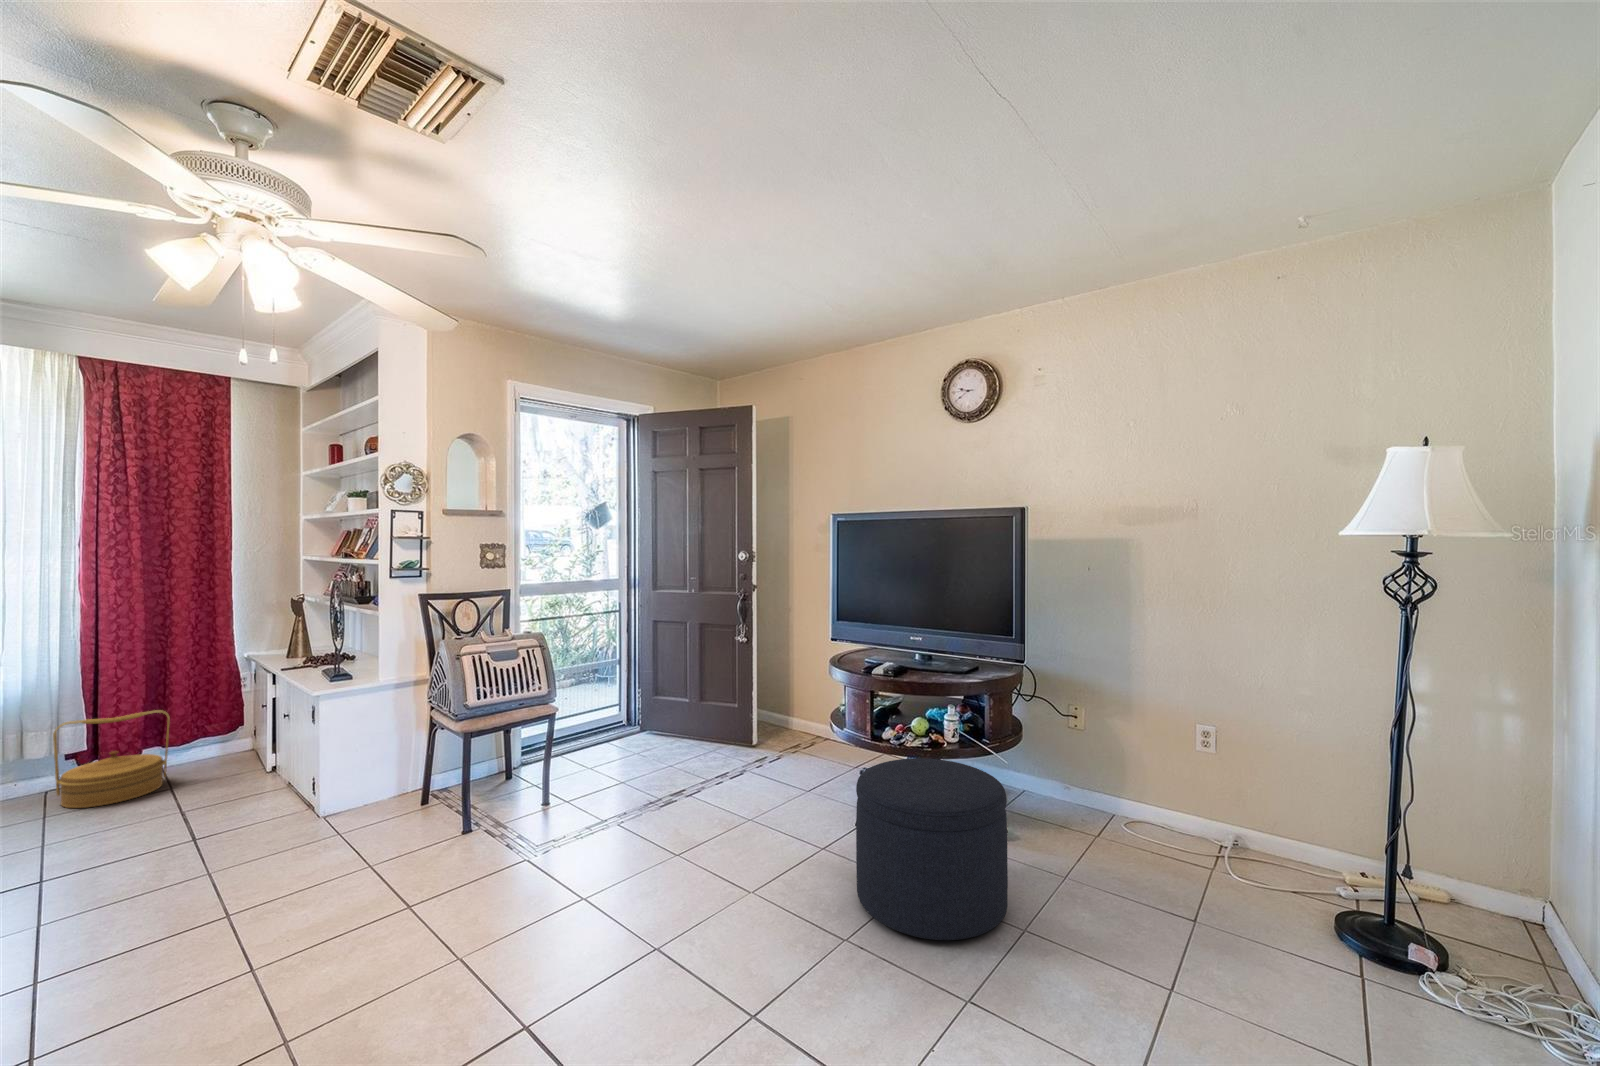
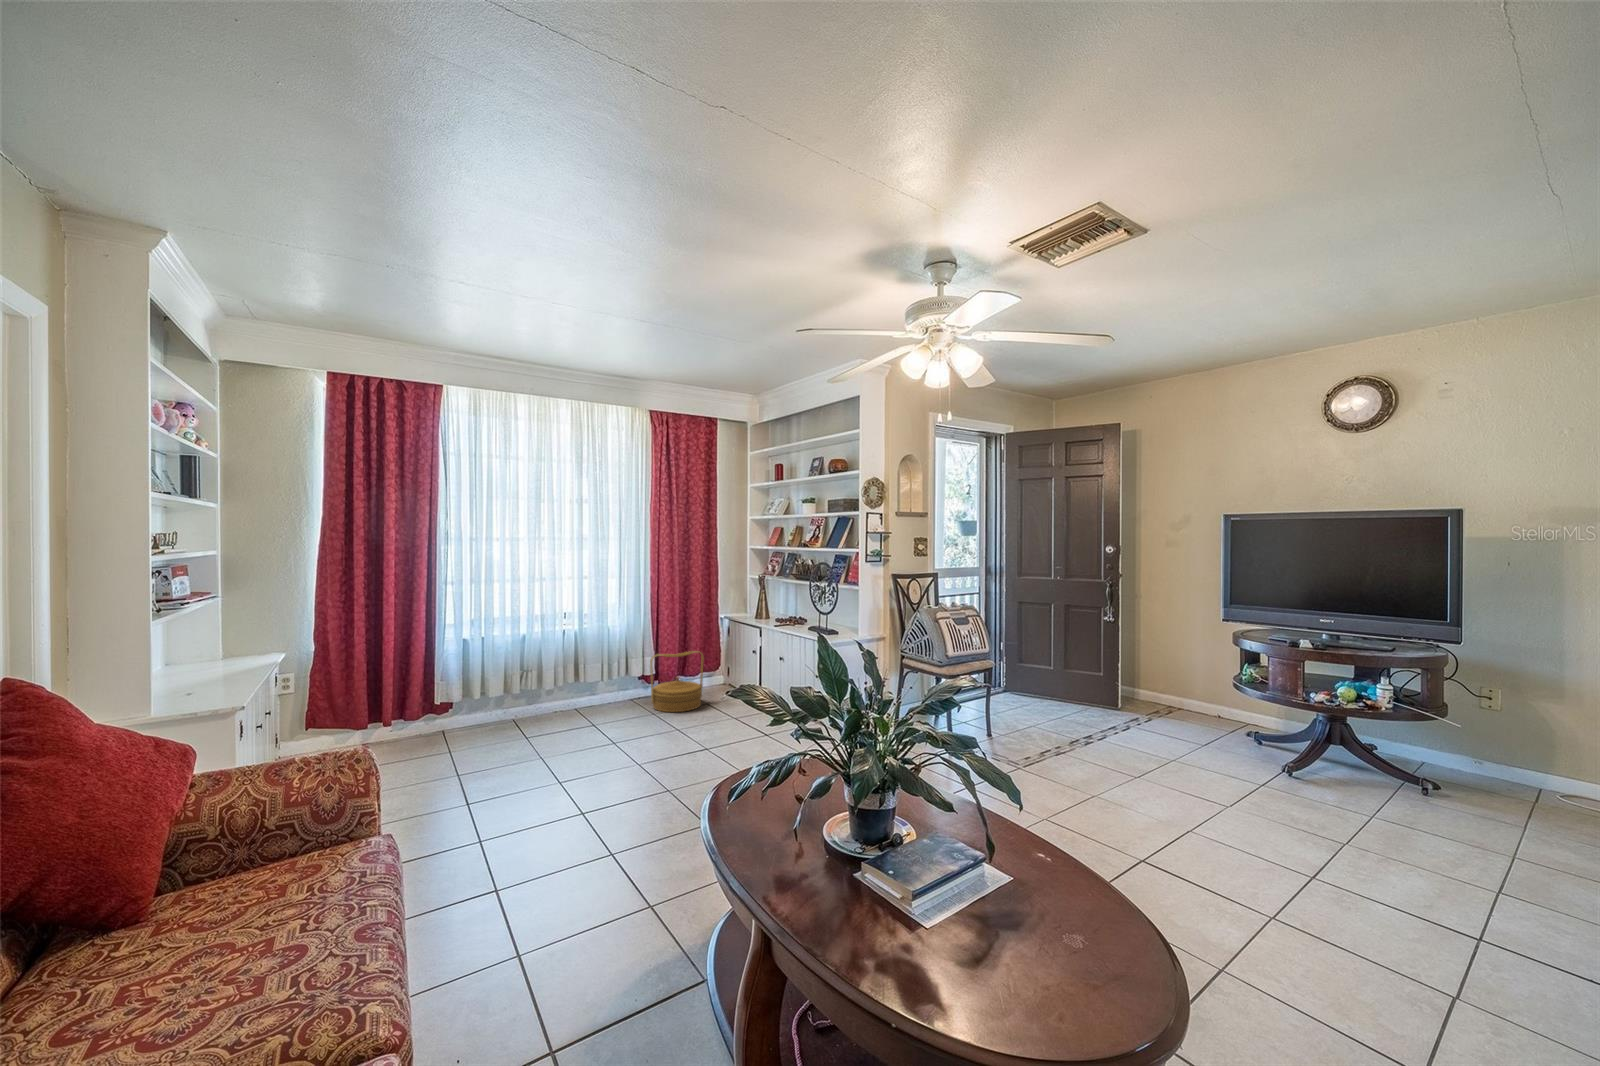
ottoman: present [856,758,1008,940] -> none [1333,715,1502,851]

